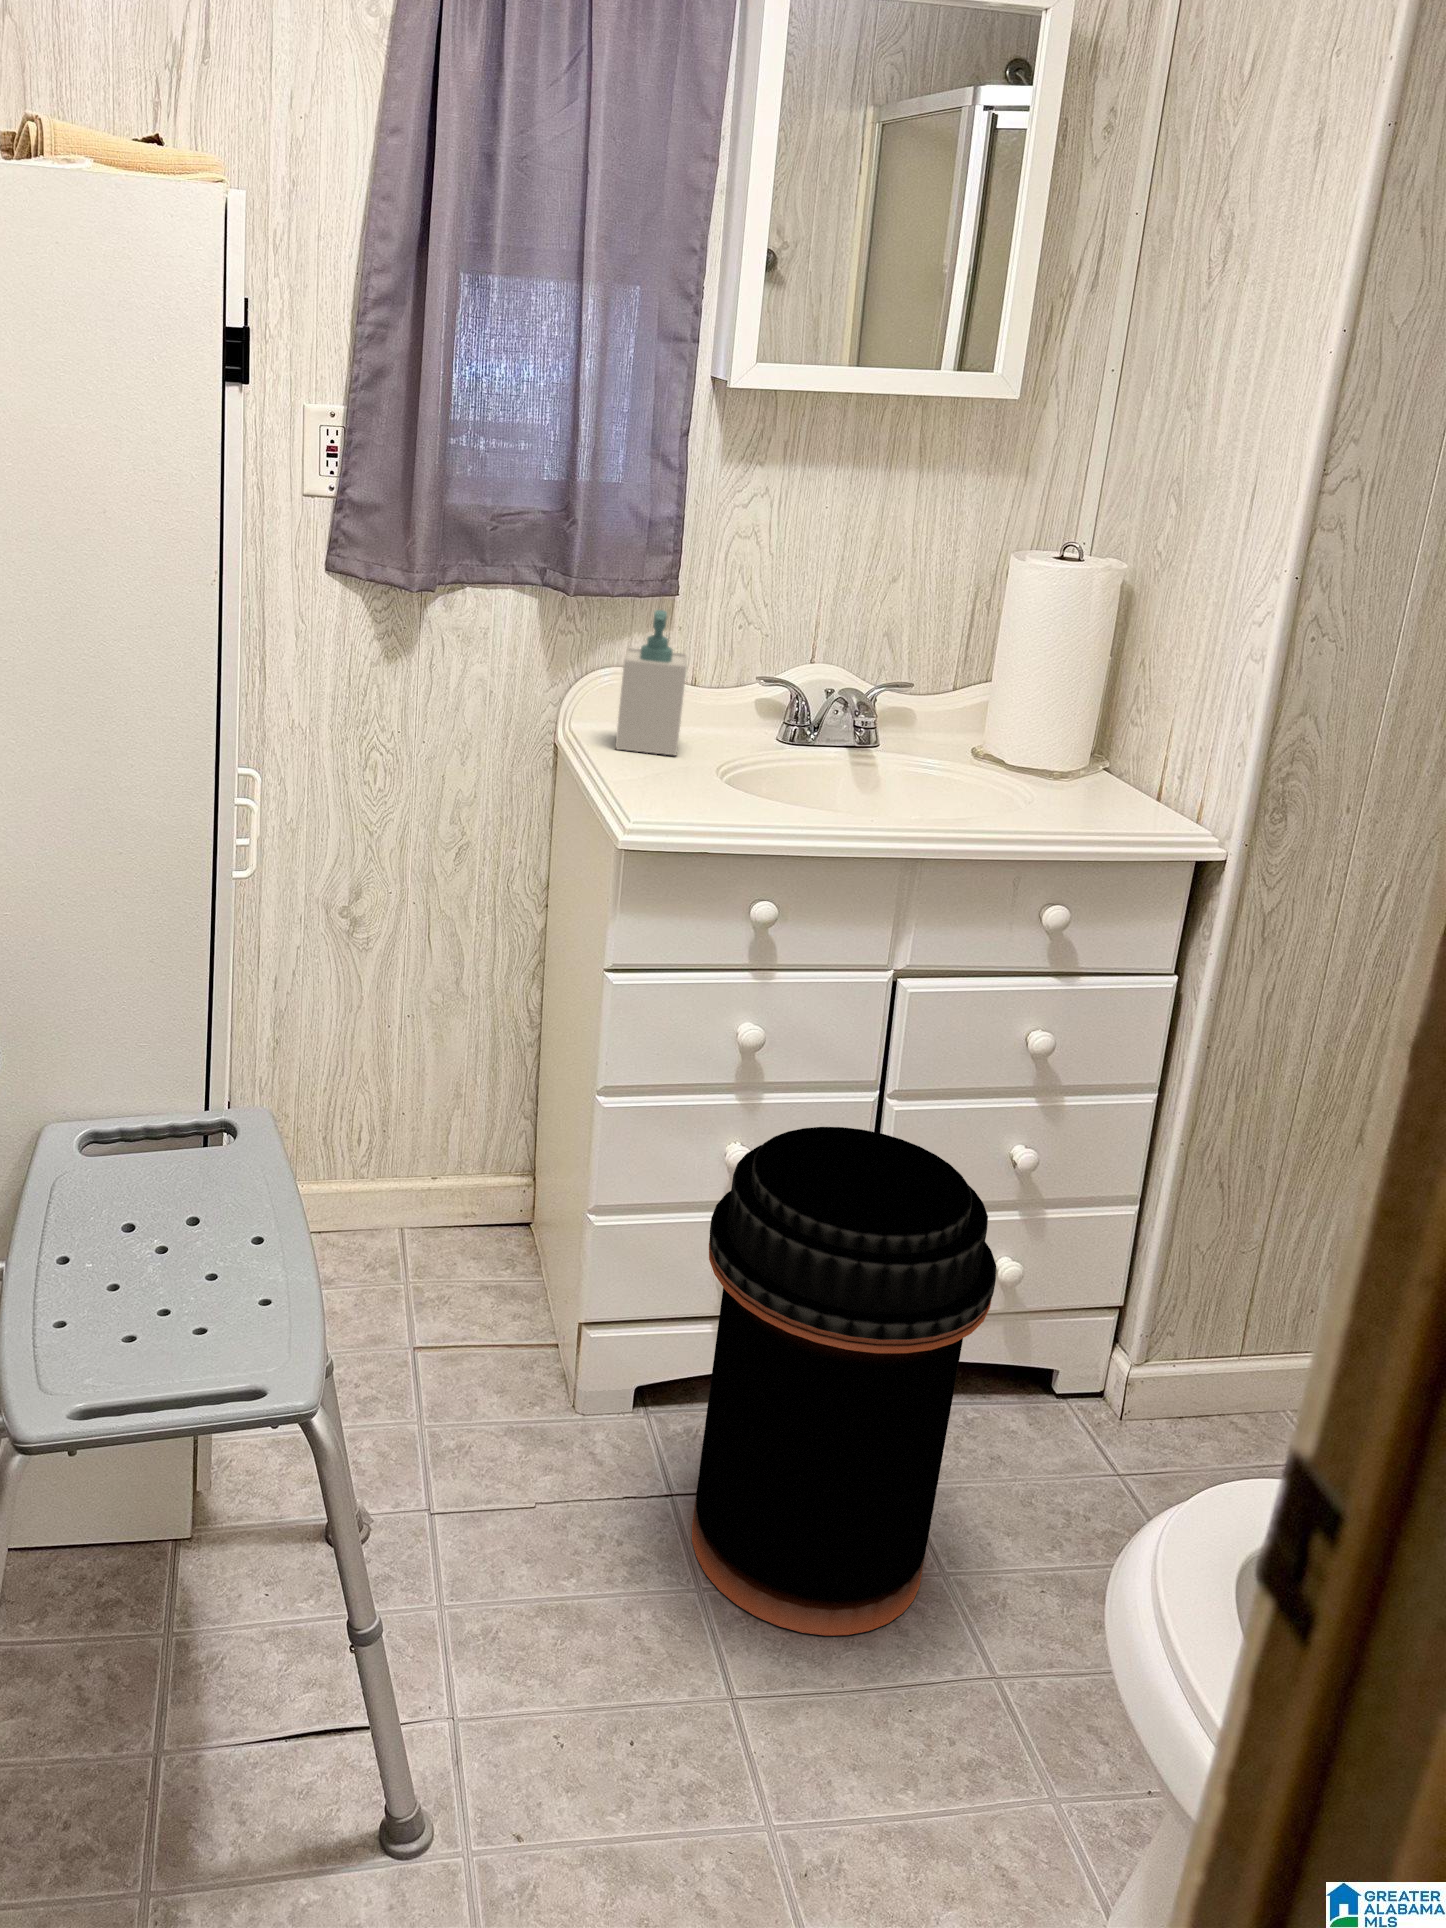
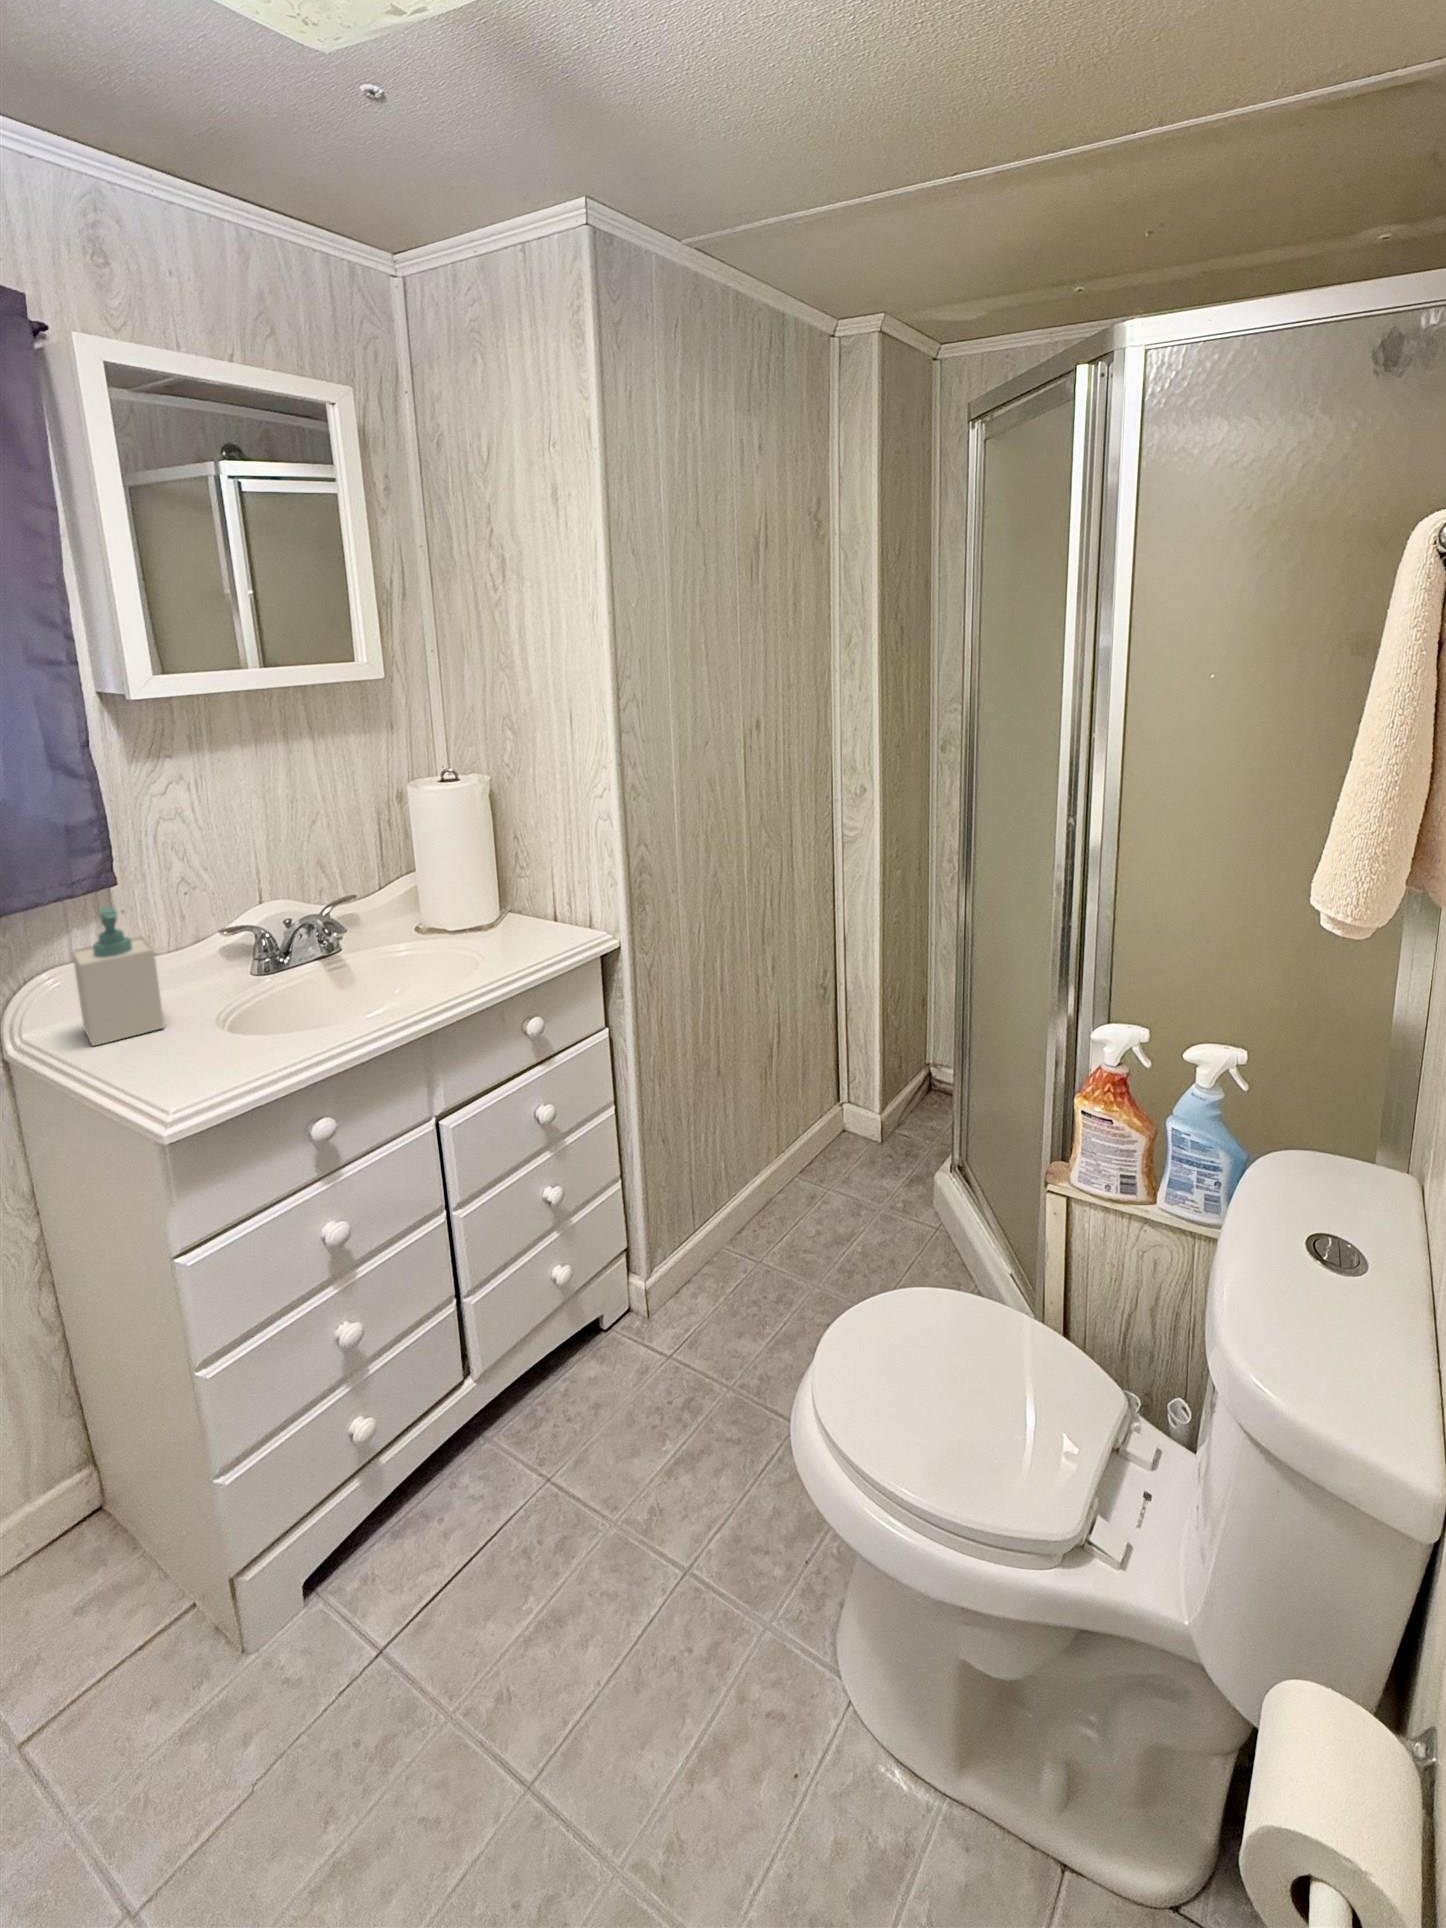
trash can: present [692,1127,996,1635] -> none [363,1245,610,1707]

